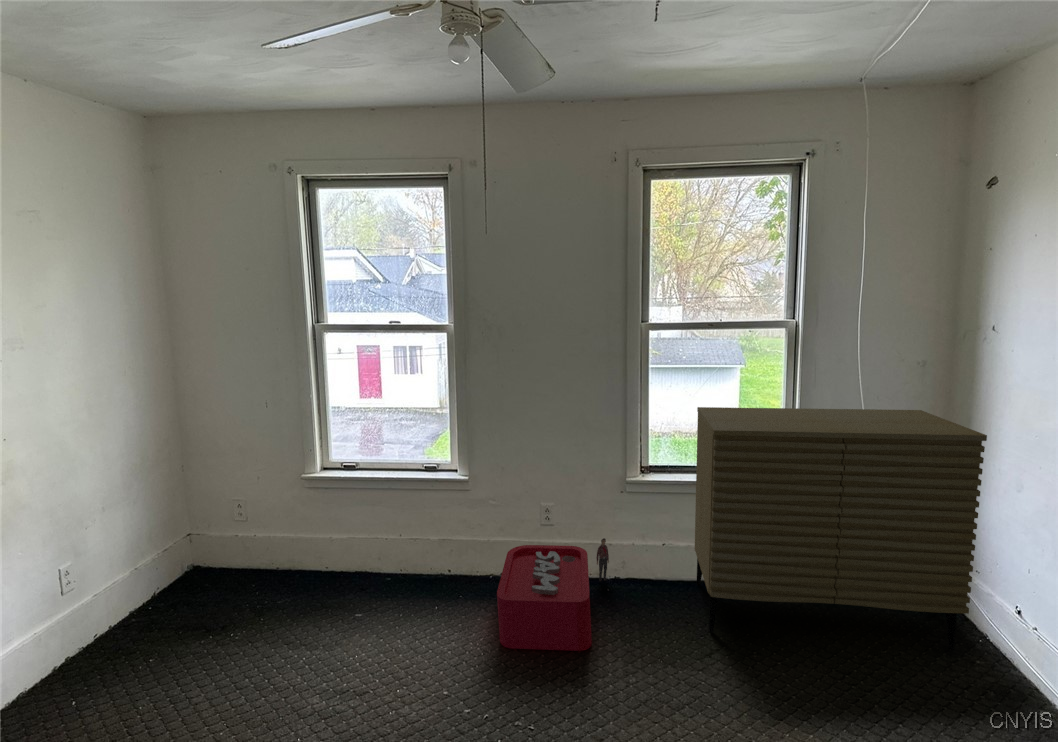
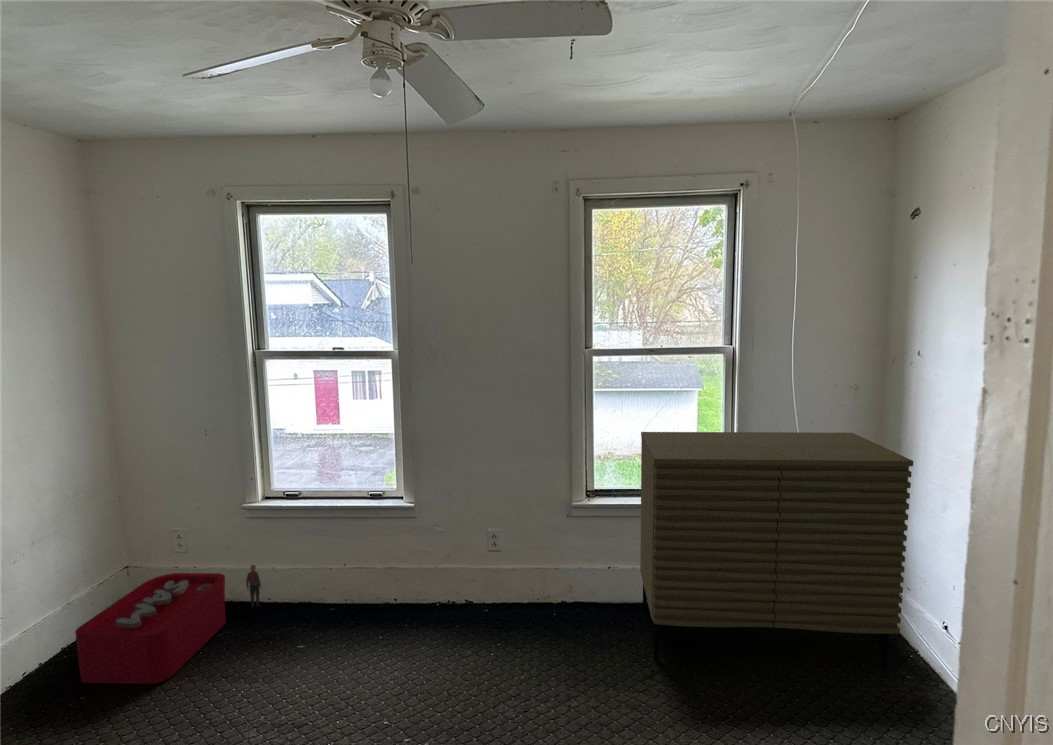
storage bin: present [497,538,609,651] -> present [75,565,261,684]

